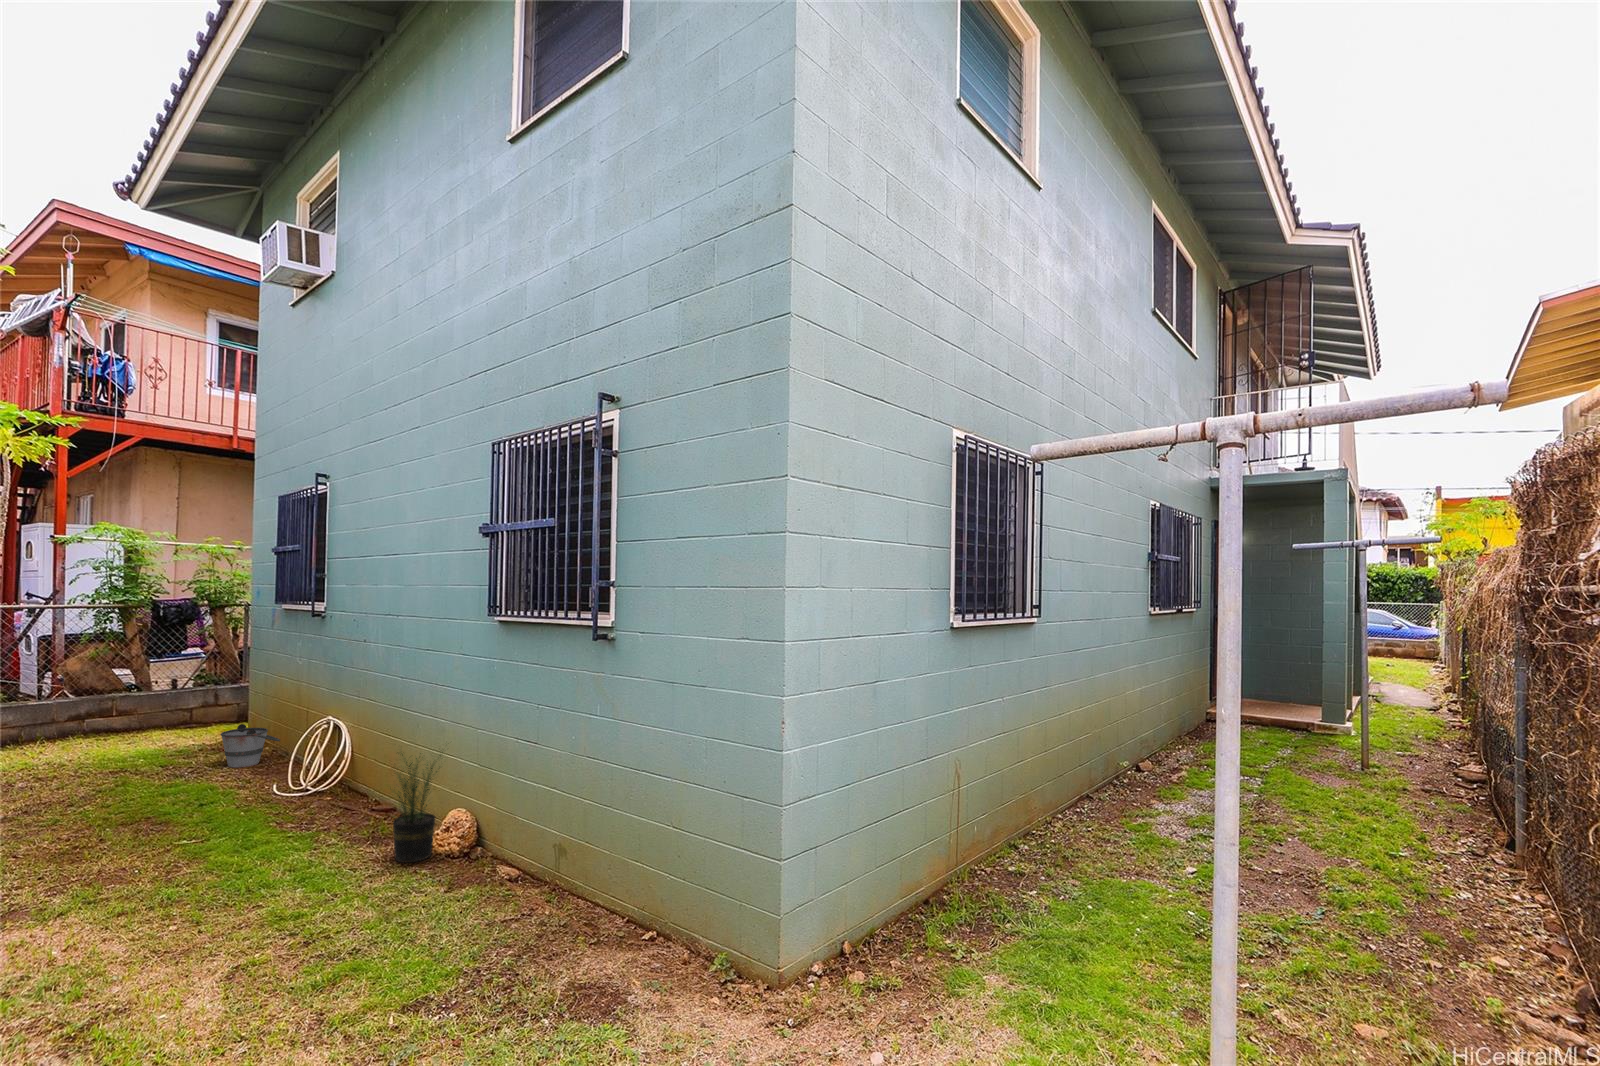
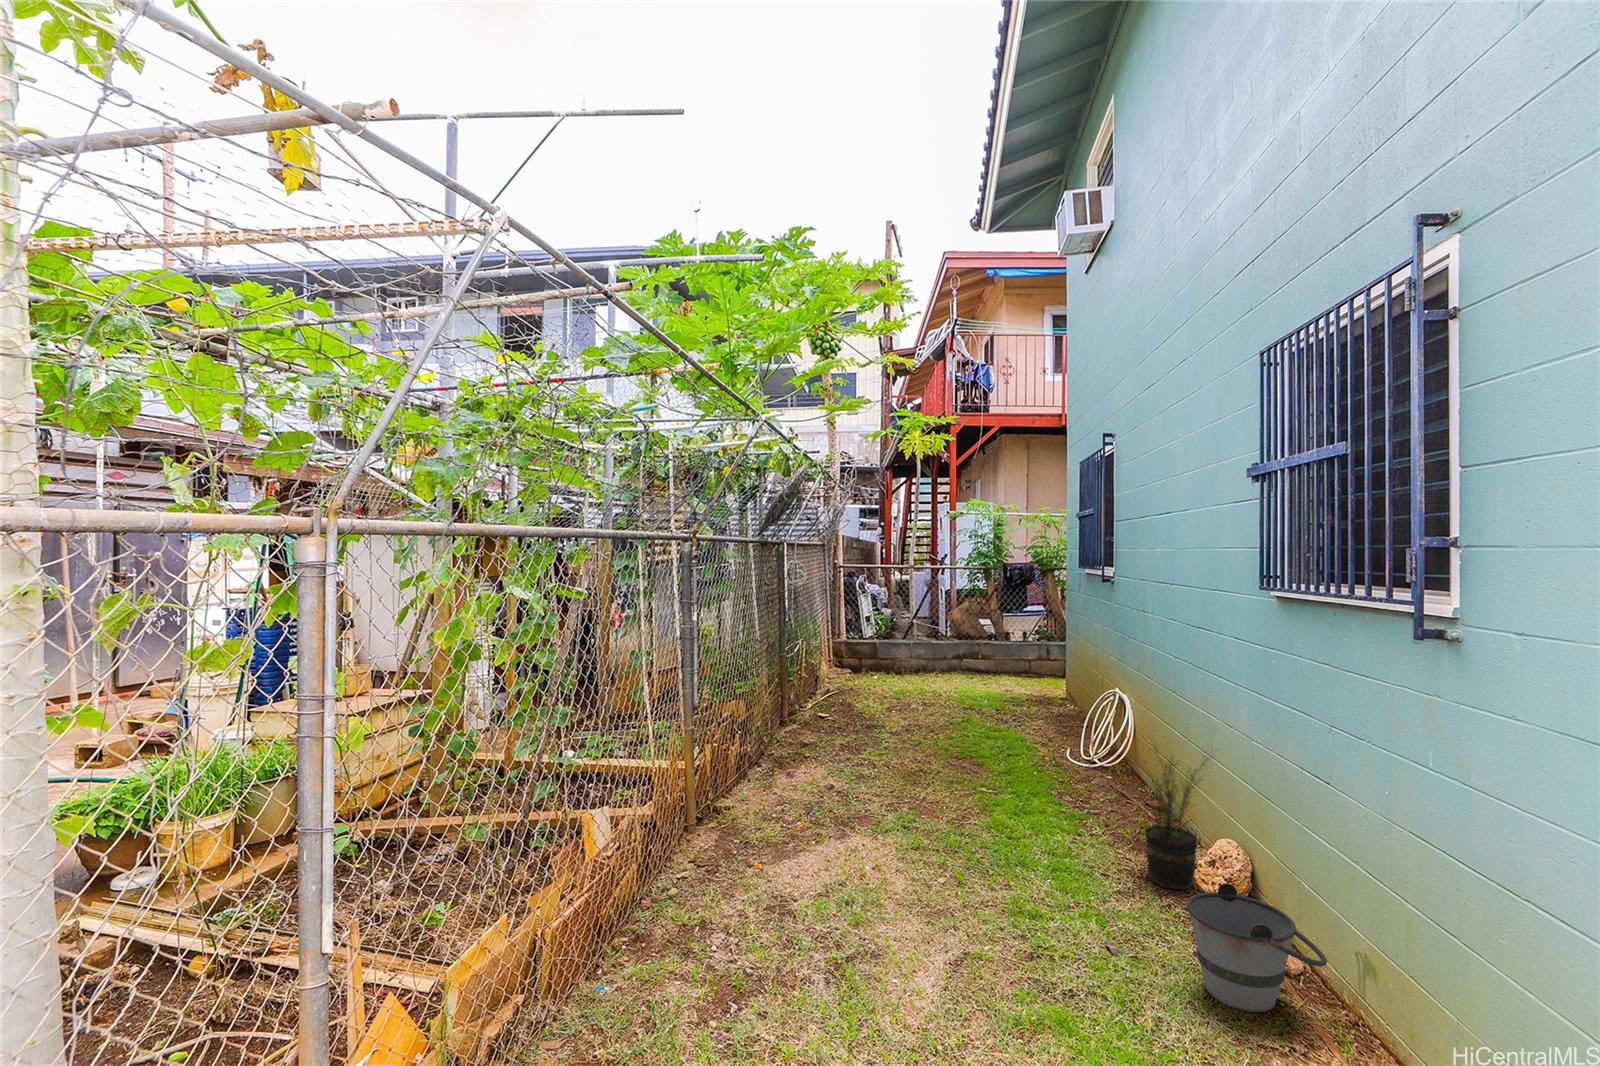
bucket: present [220,724,280,768] -> present [1187,883,1327,1012]

